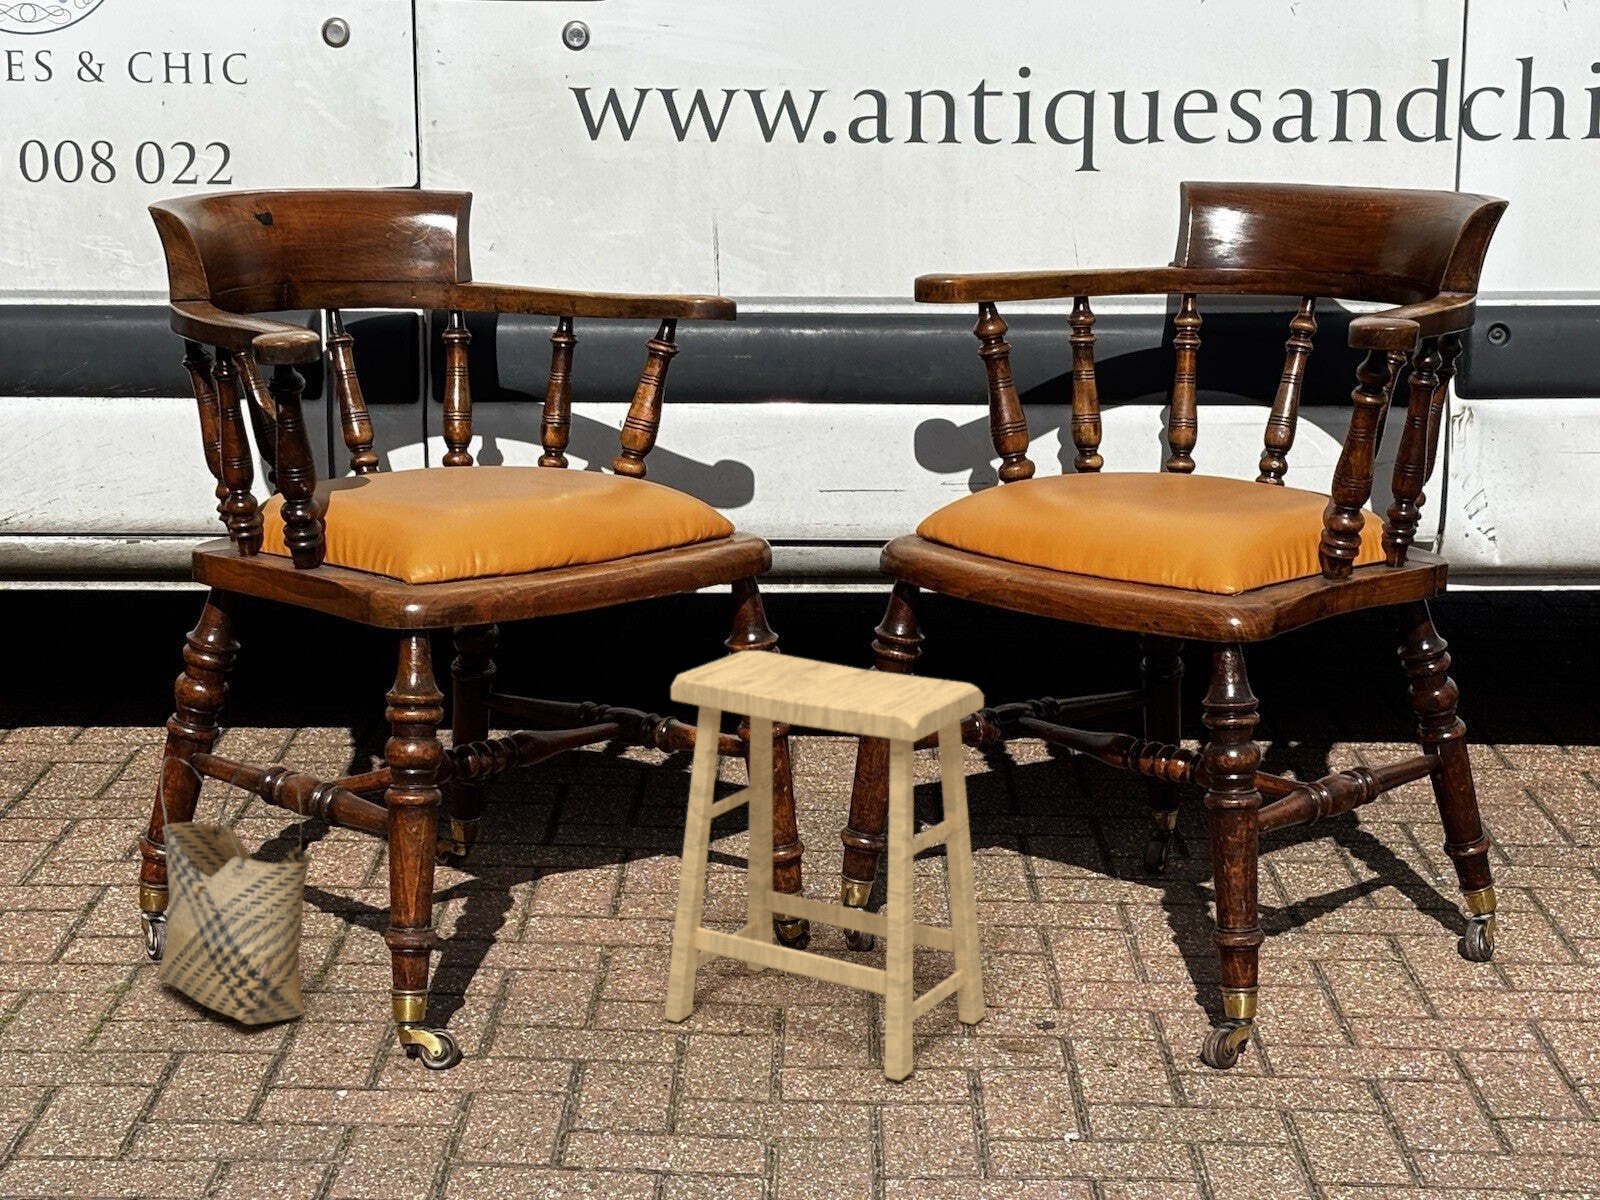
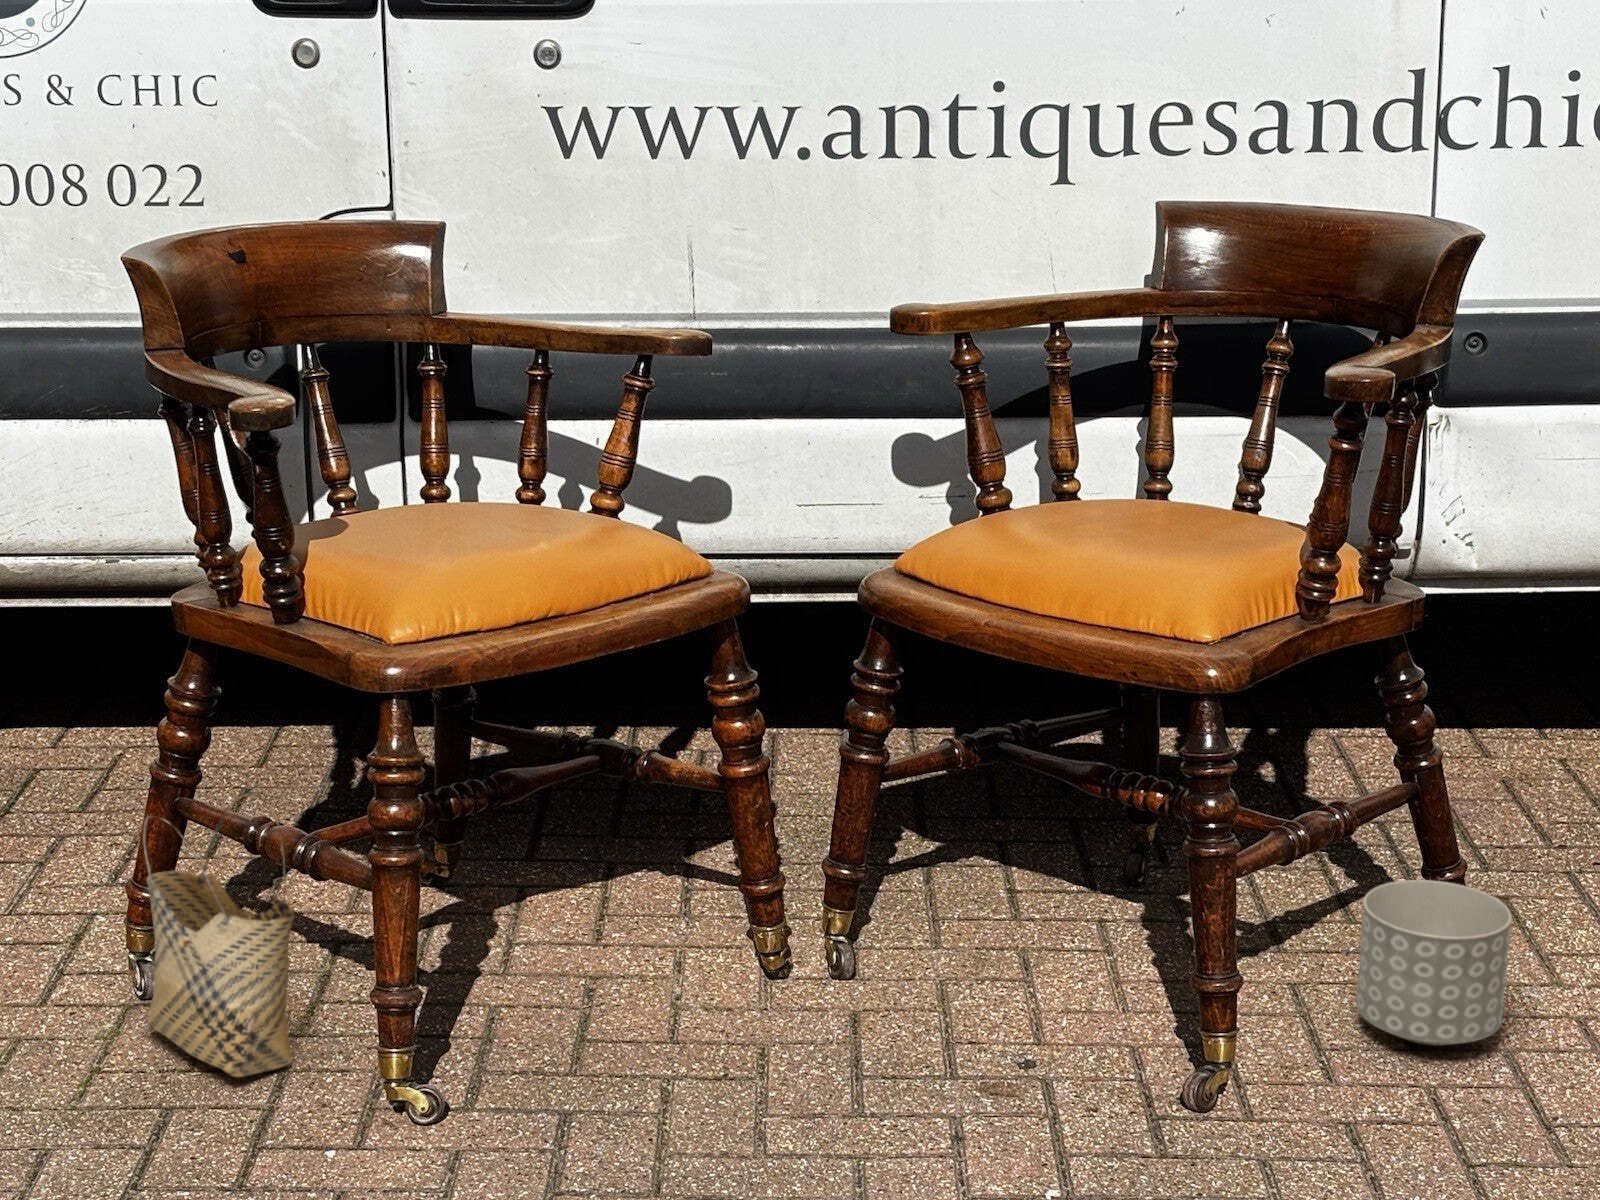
footstool: present [664,651,985,1080] -> none [650,695,967,1131]
planter: none [1379,850,1536,1013] -> present [1356,880,1512,1046]

